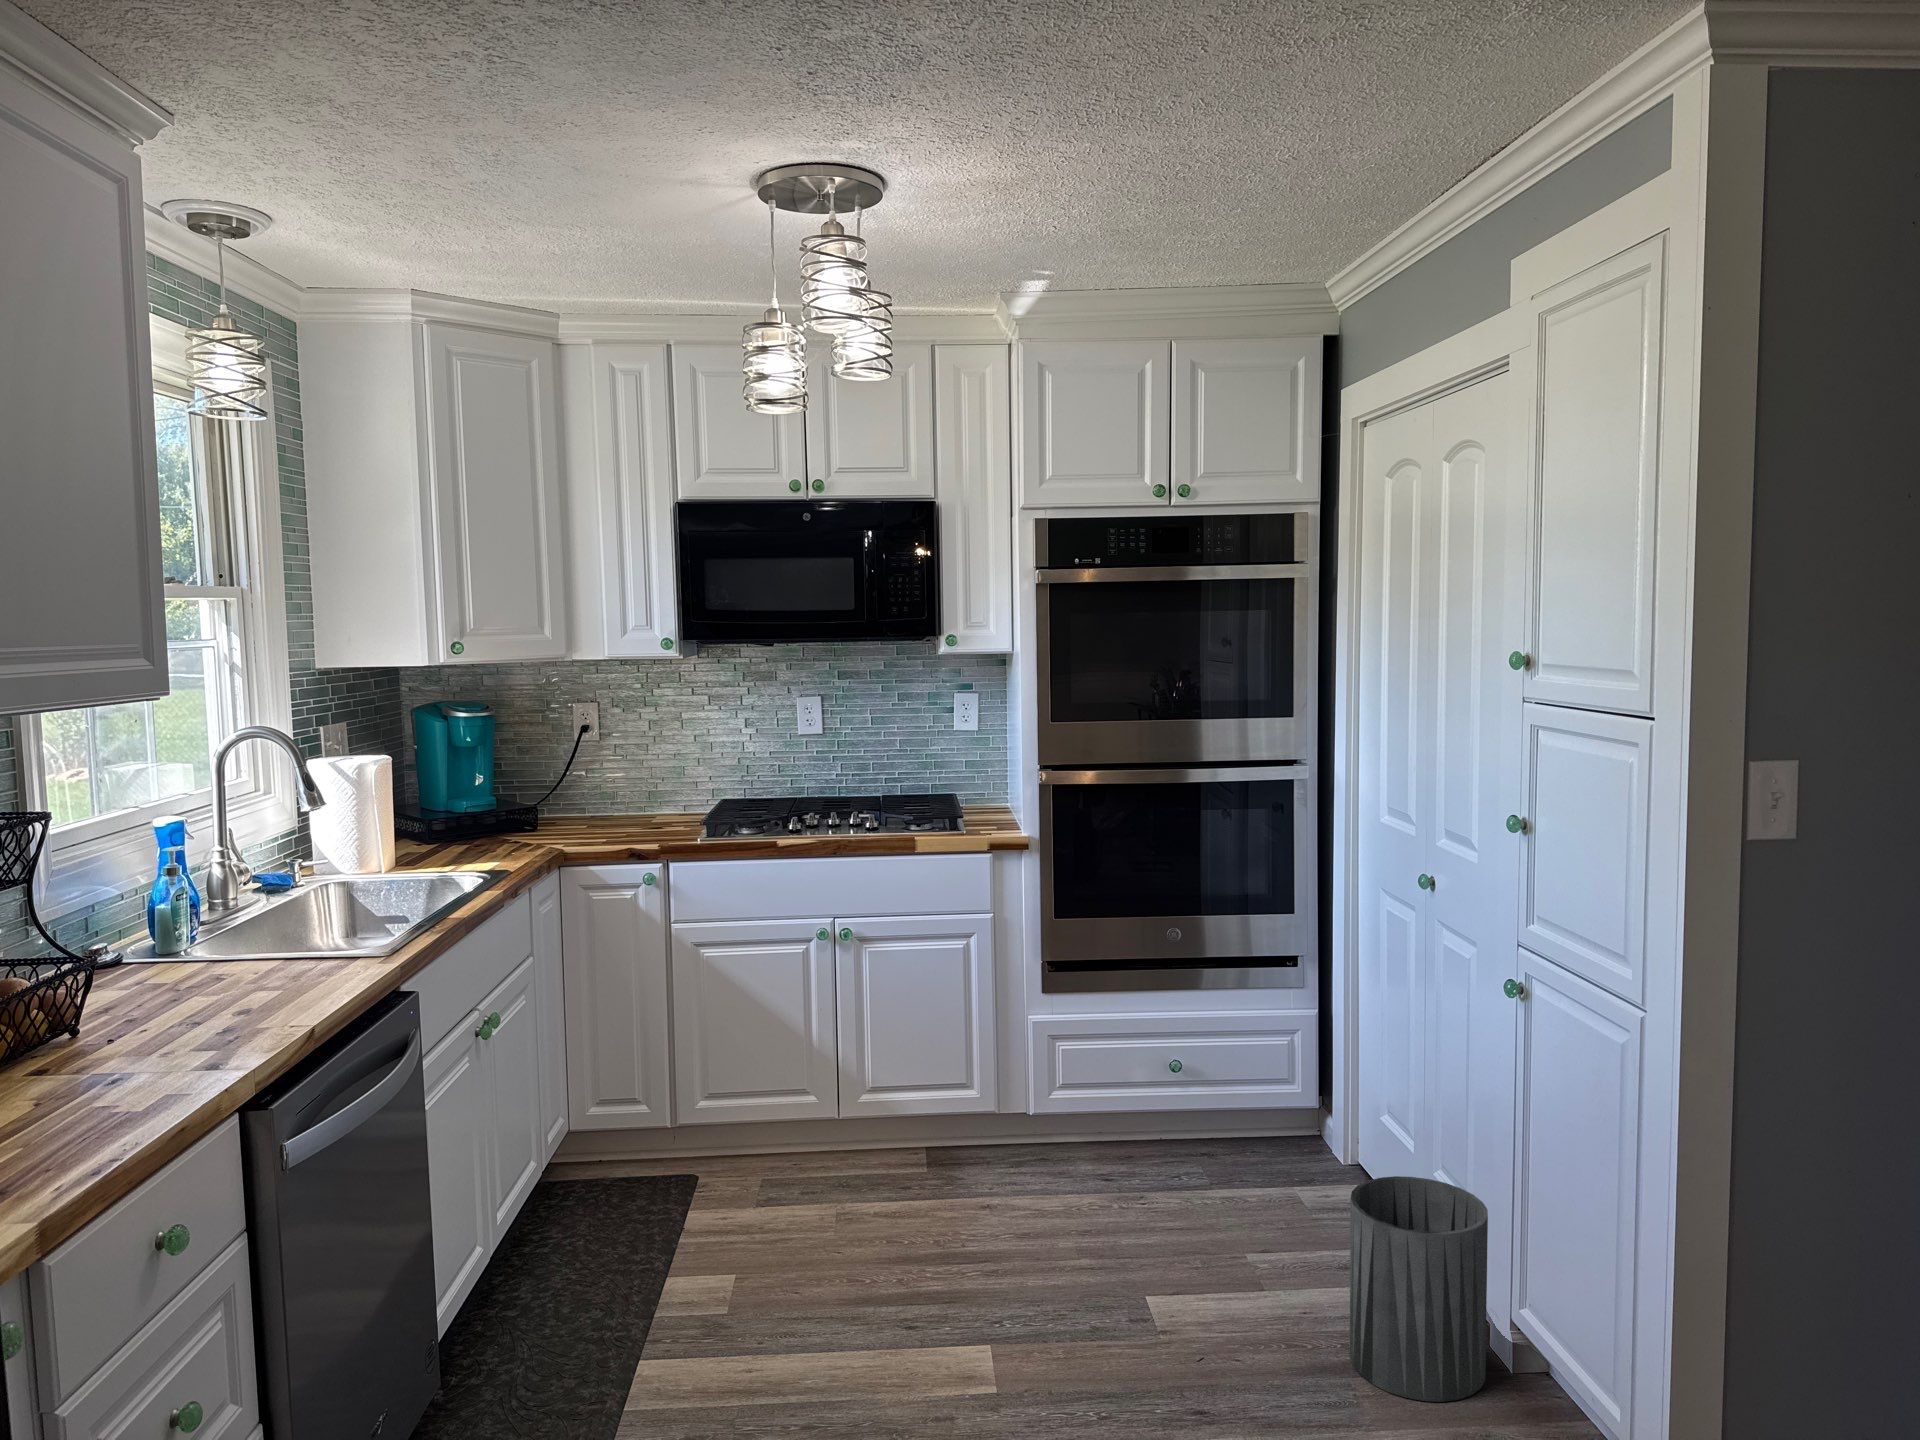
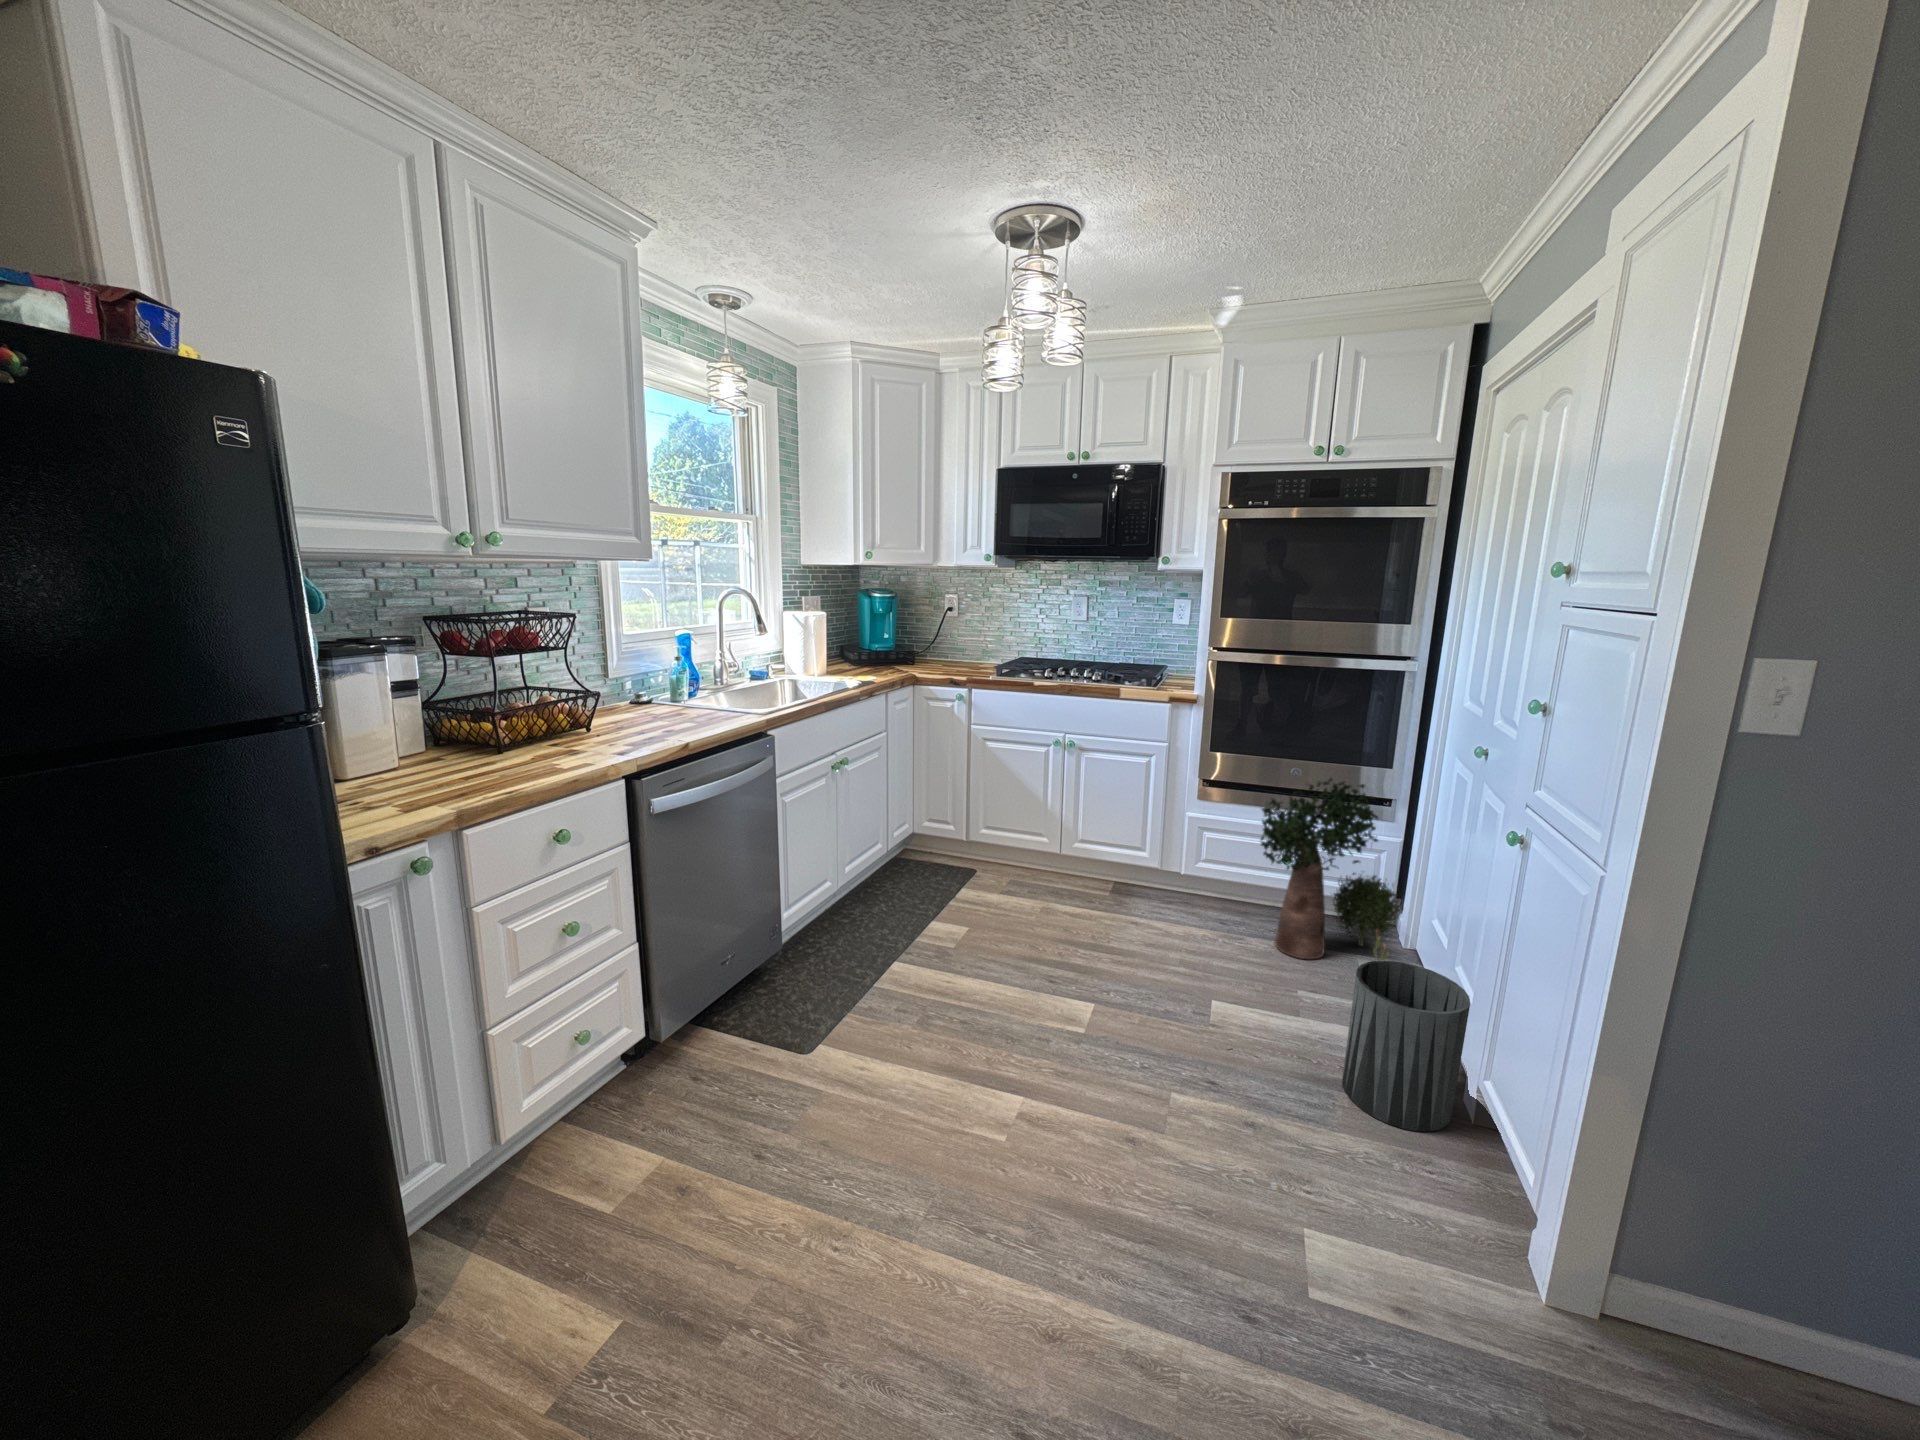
potted plant: none [1149,938,1344,1216] -> present [1261,778,1400,960]

